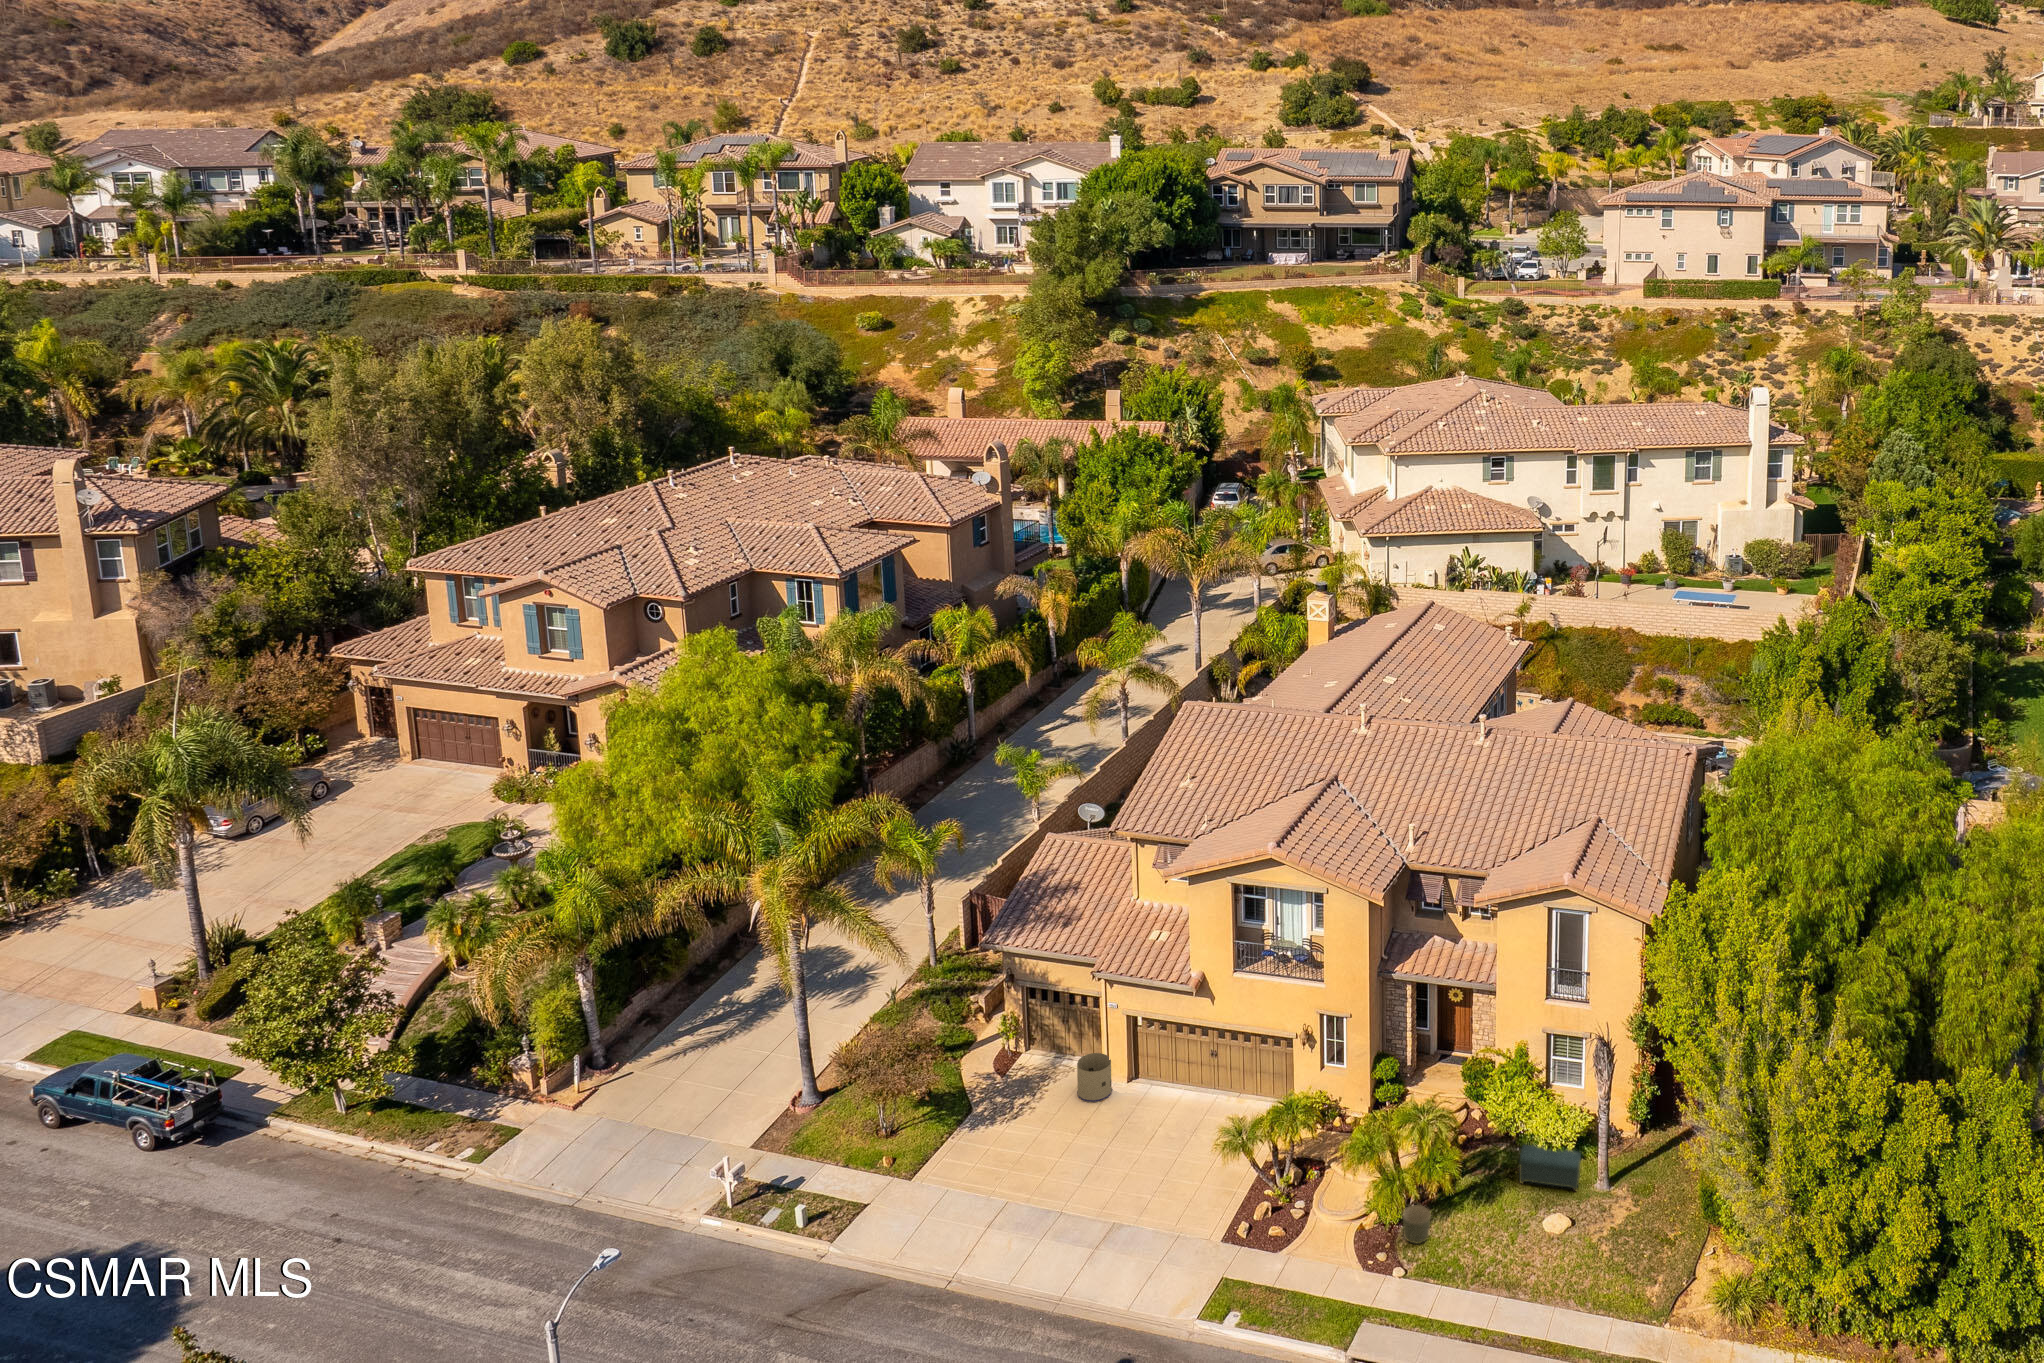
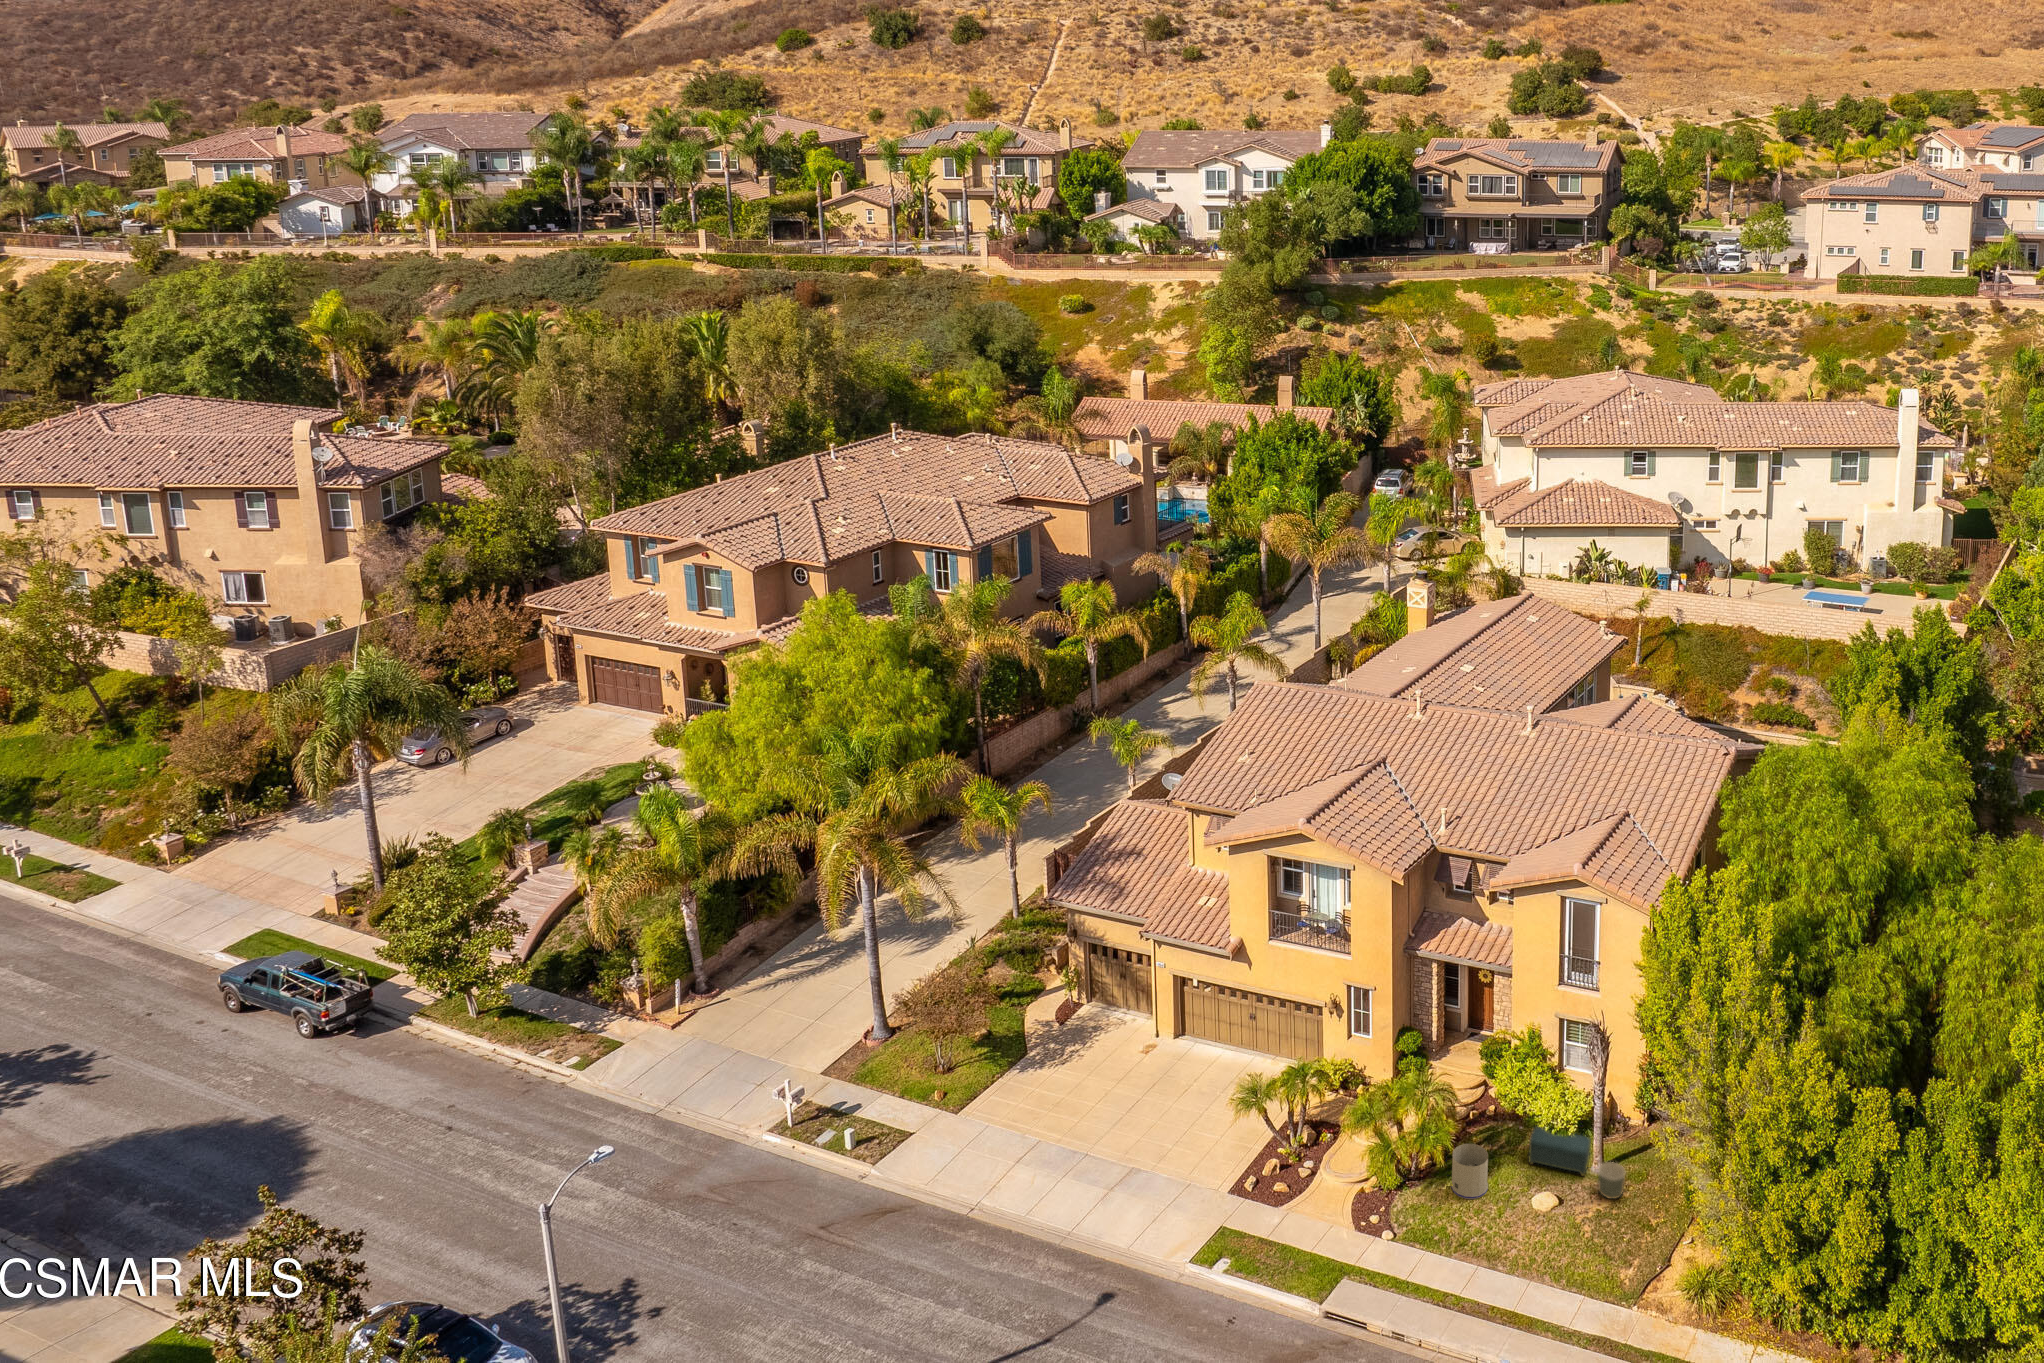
trash can: present [1077,1053,1112,1103] -> present [1451,1144,1488,1199]
planter: present [1403,1205,1431,1244] -> present [1598,1162,1625,1199]

